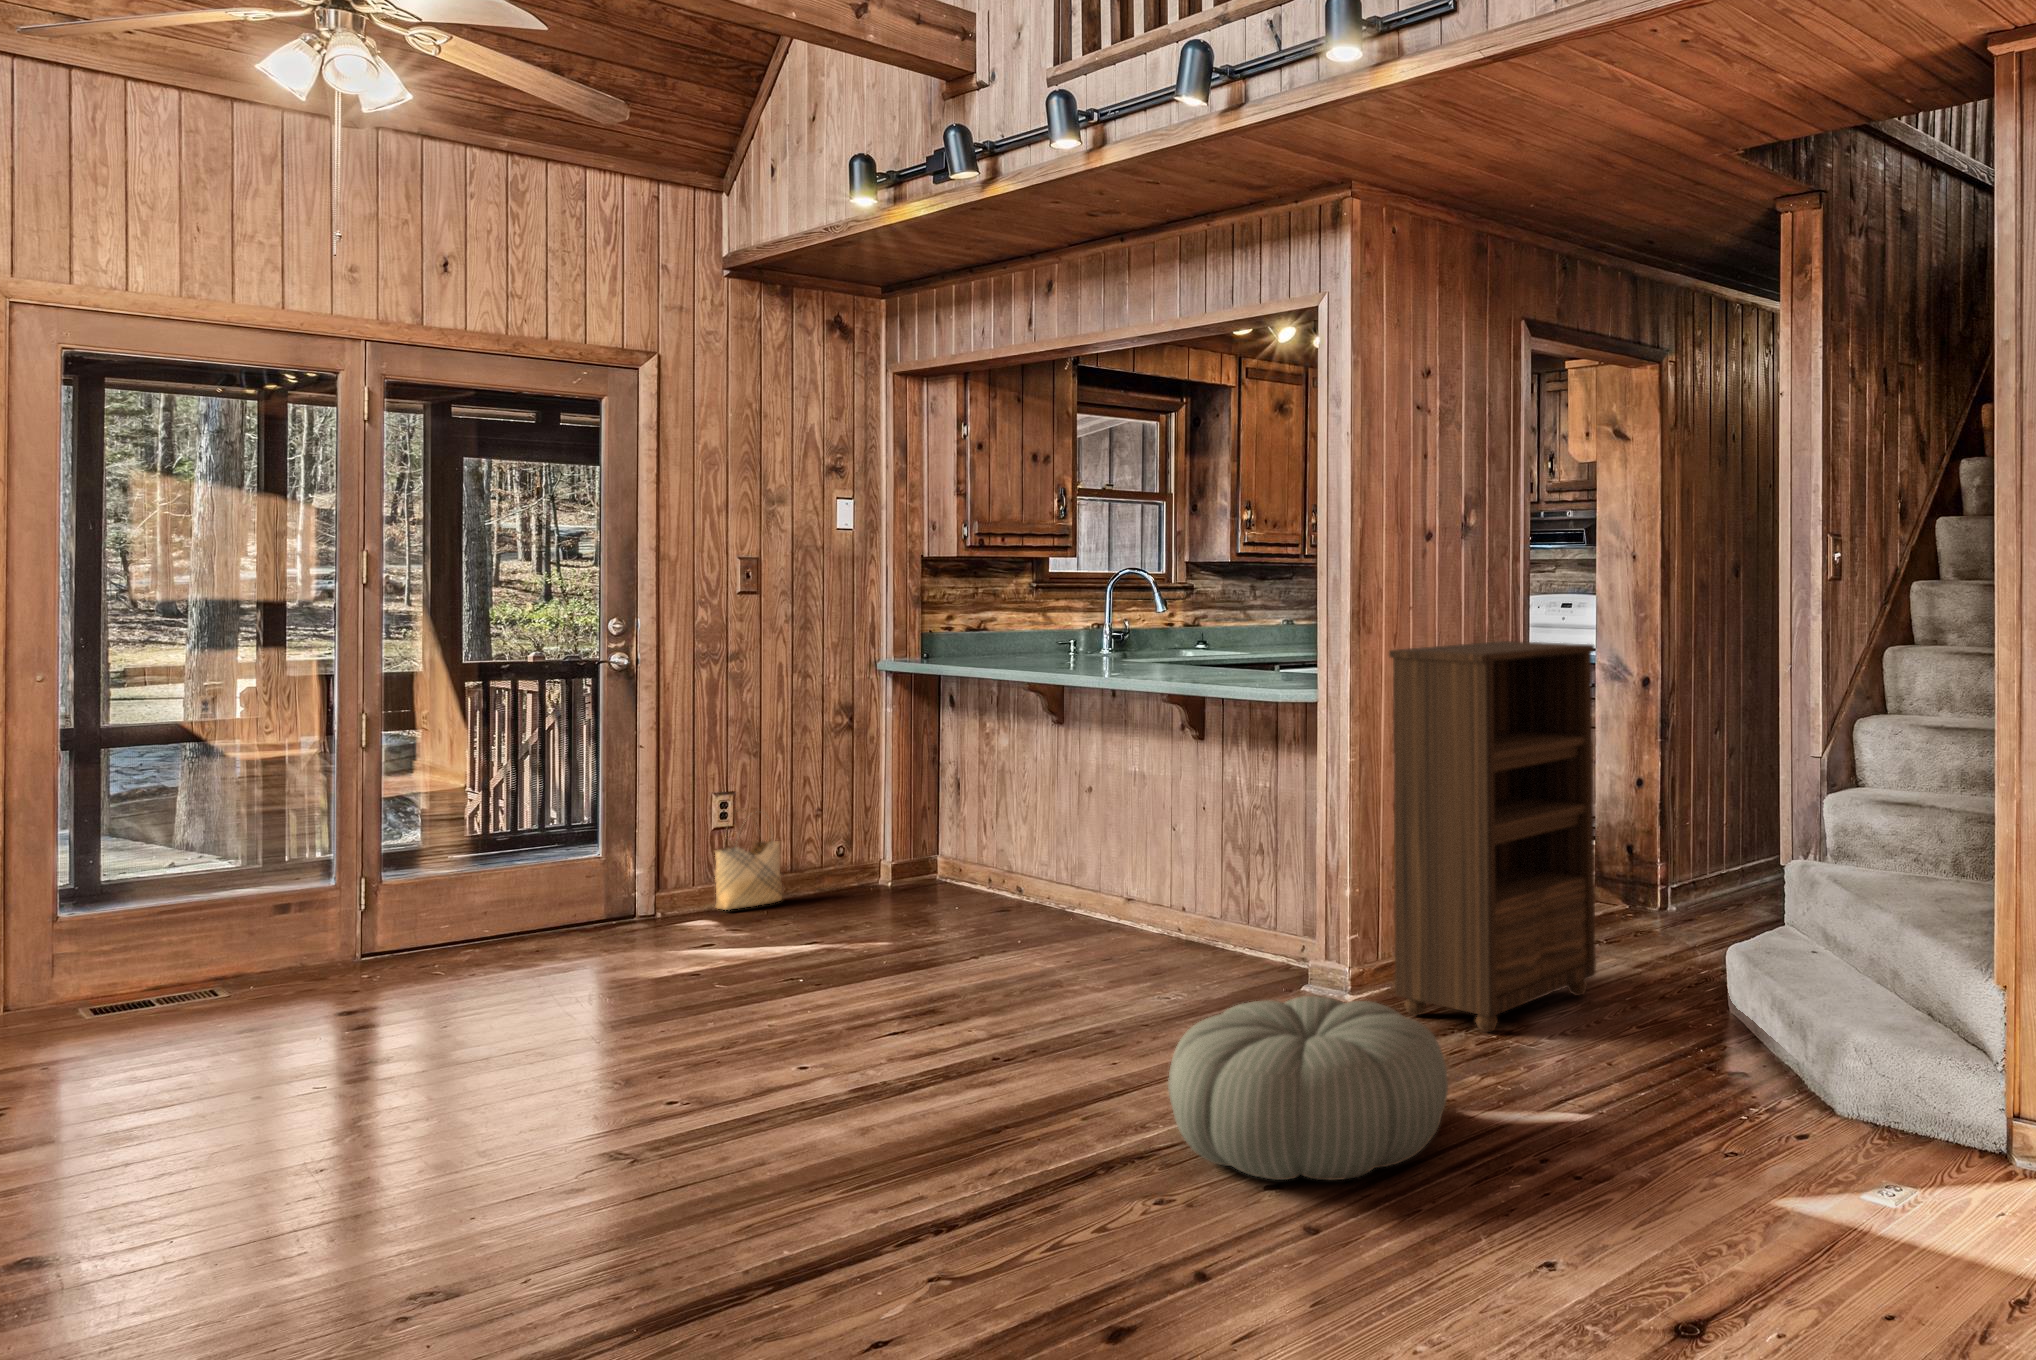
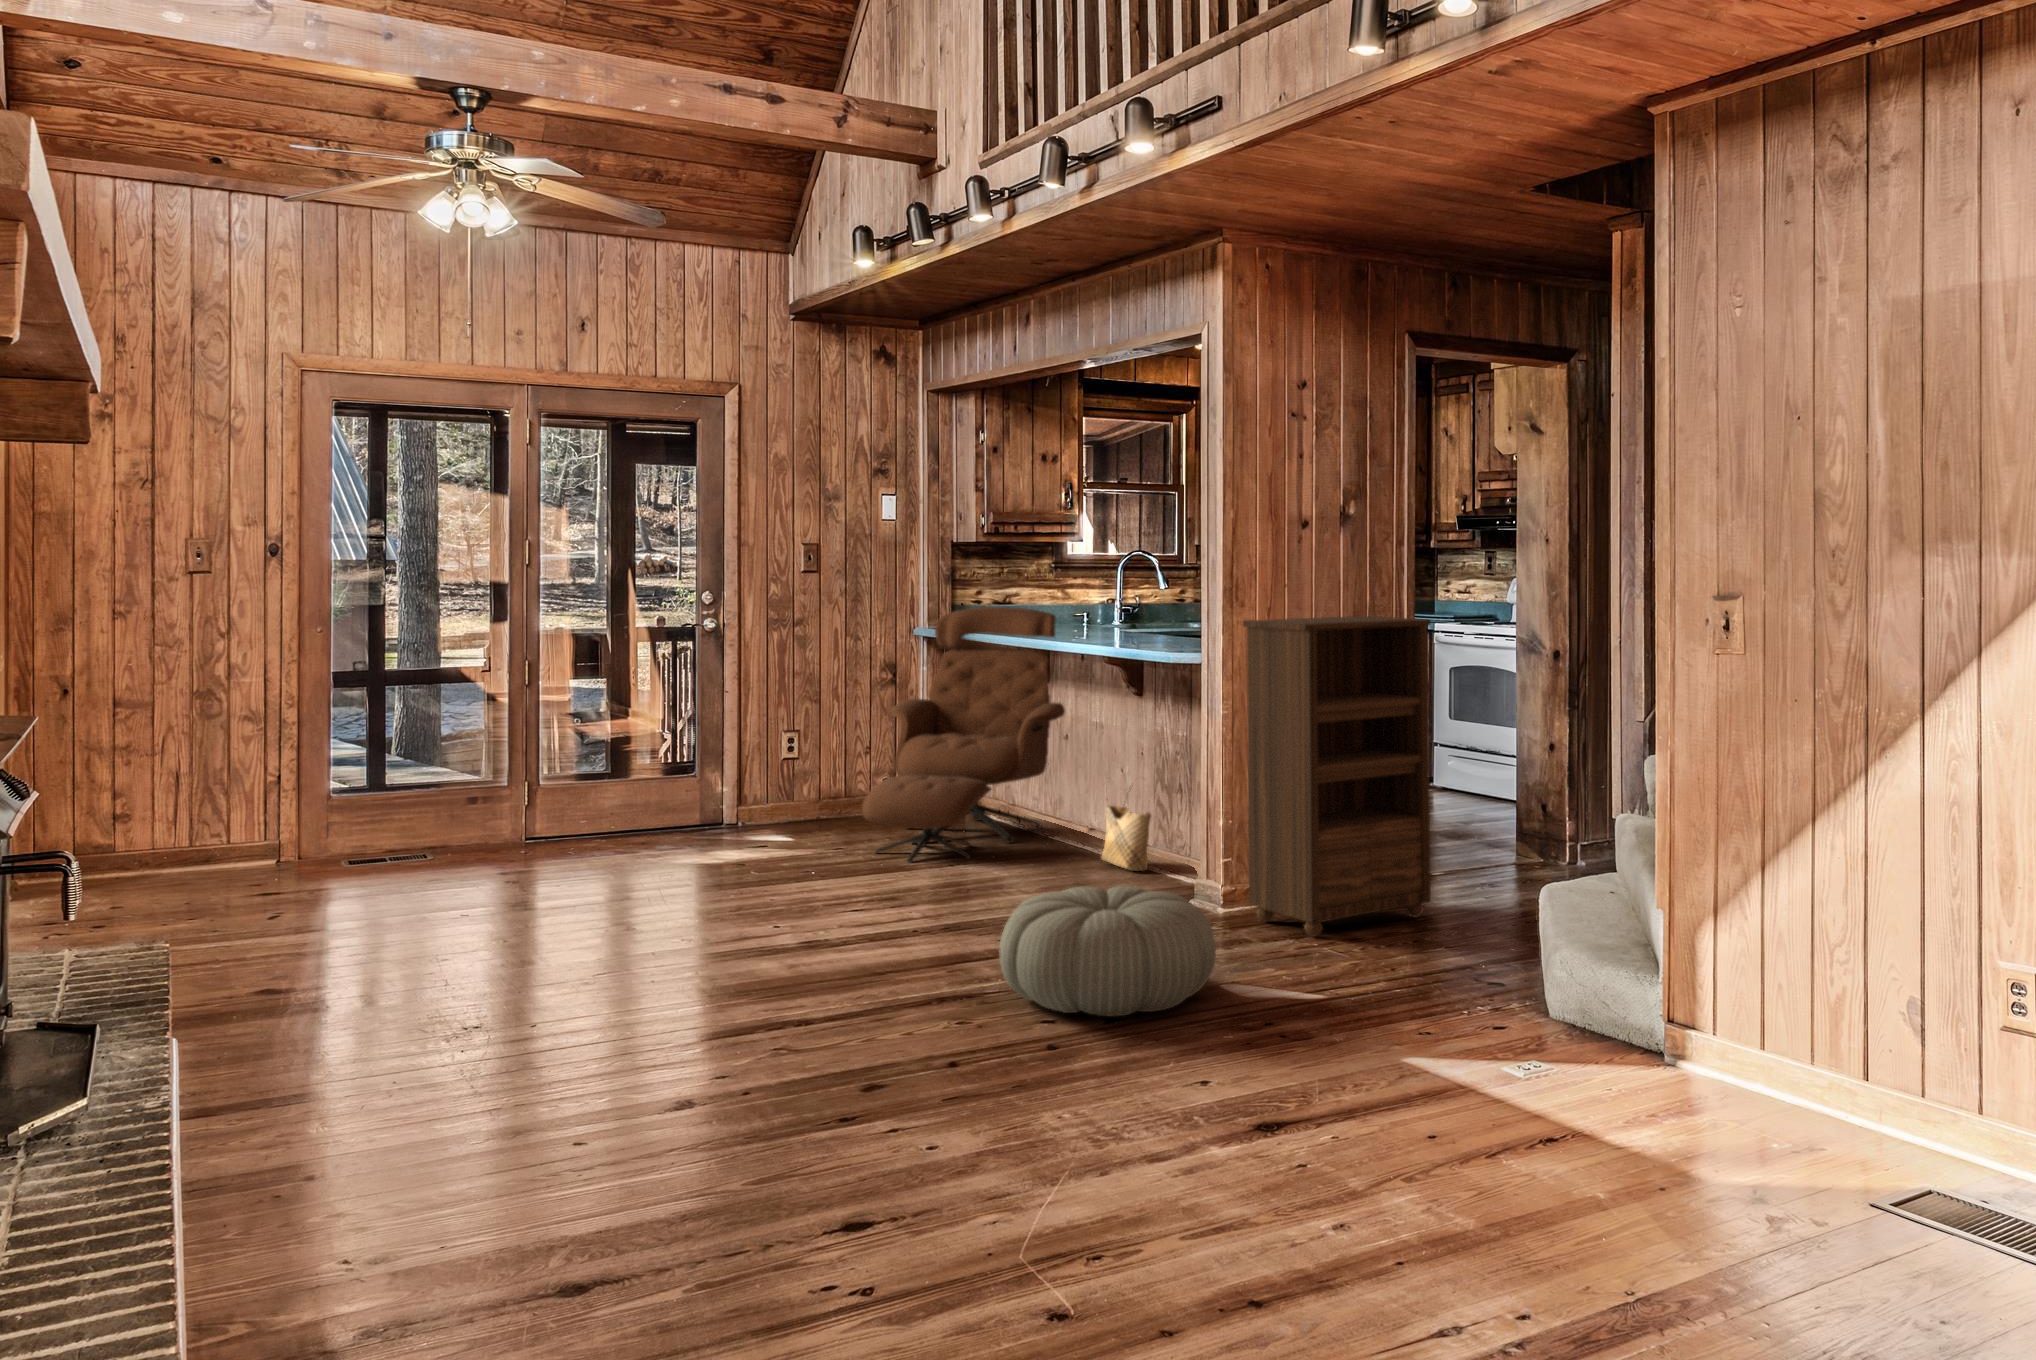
lounge chair: none [848,634,1085,963] -> present [862,607,1065,863]
woven basket: present [715,810,783,910] -> present [1102,778,1151,871]

